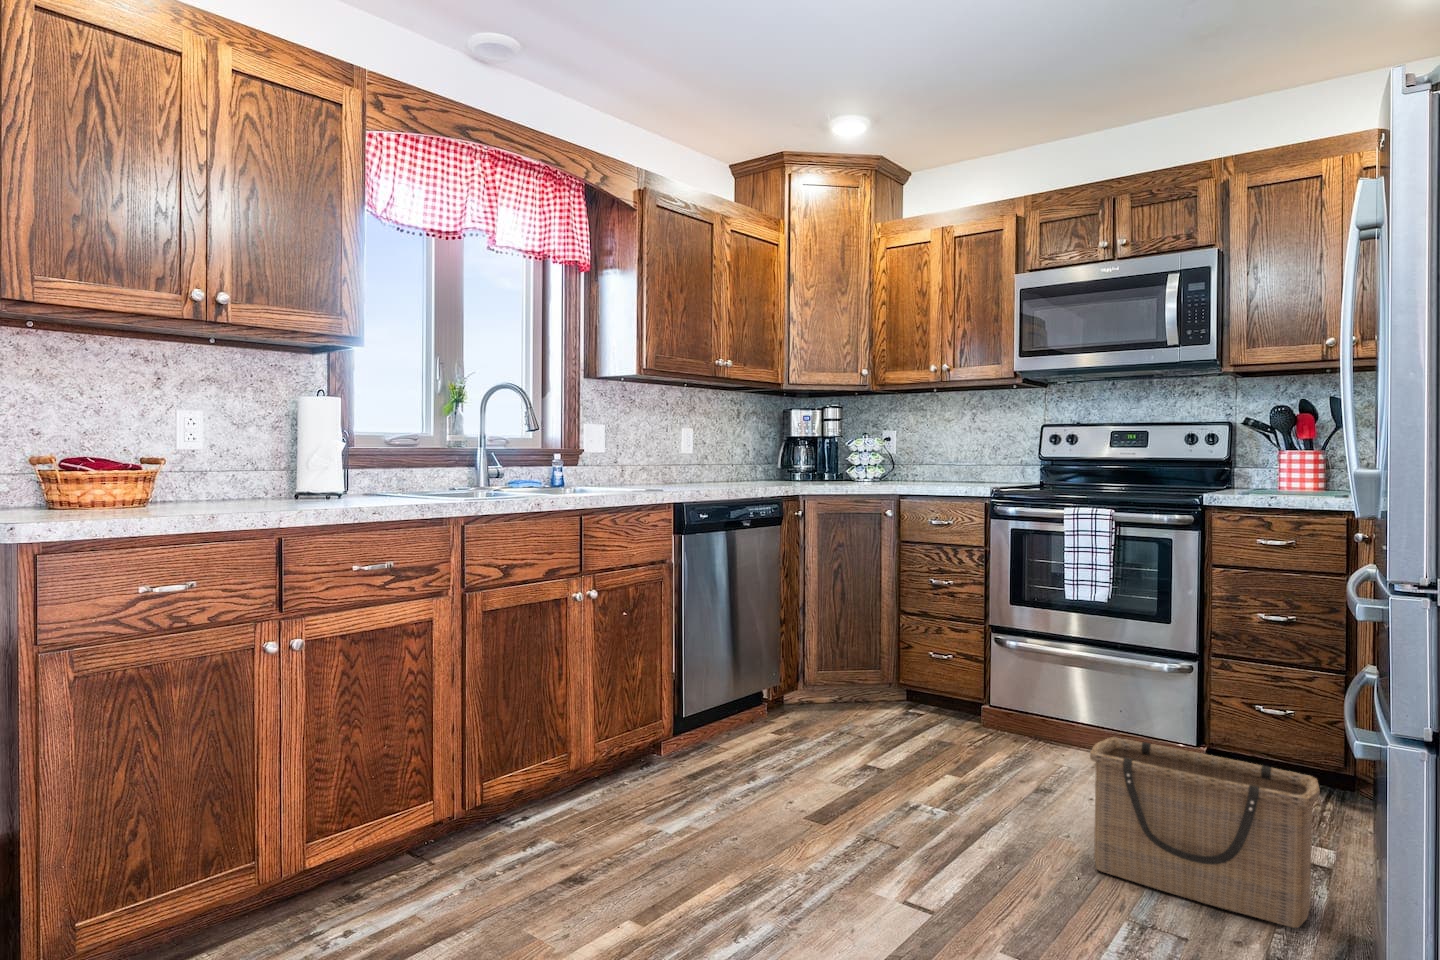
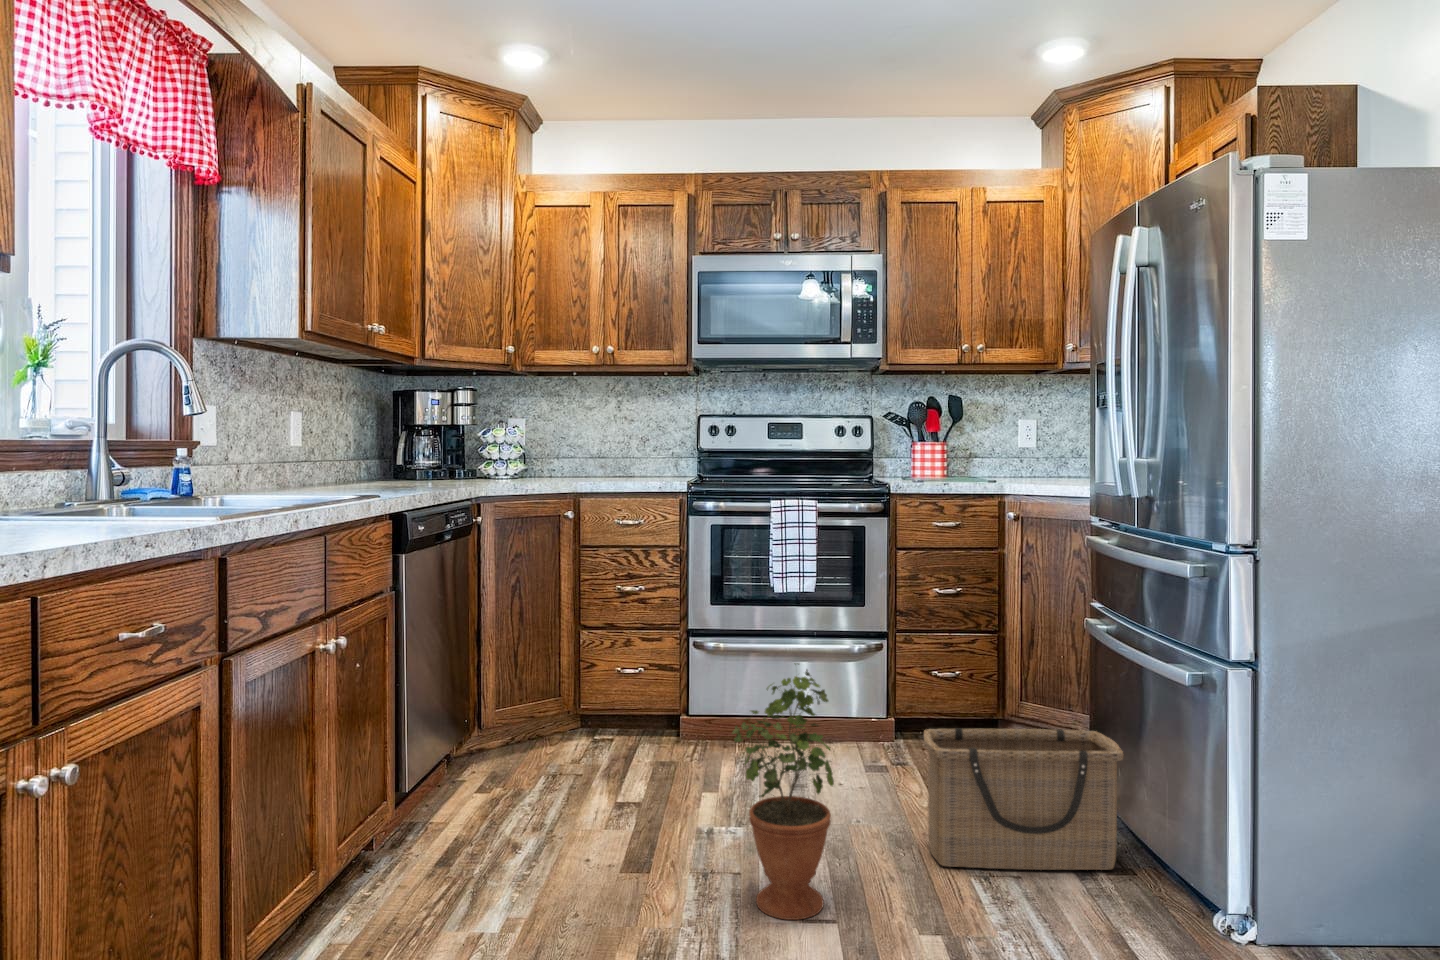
potted plant: none [870,645,965,865] -> present [732,664,834,920]

